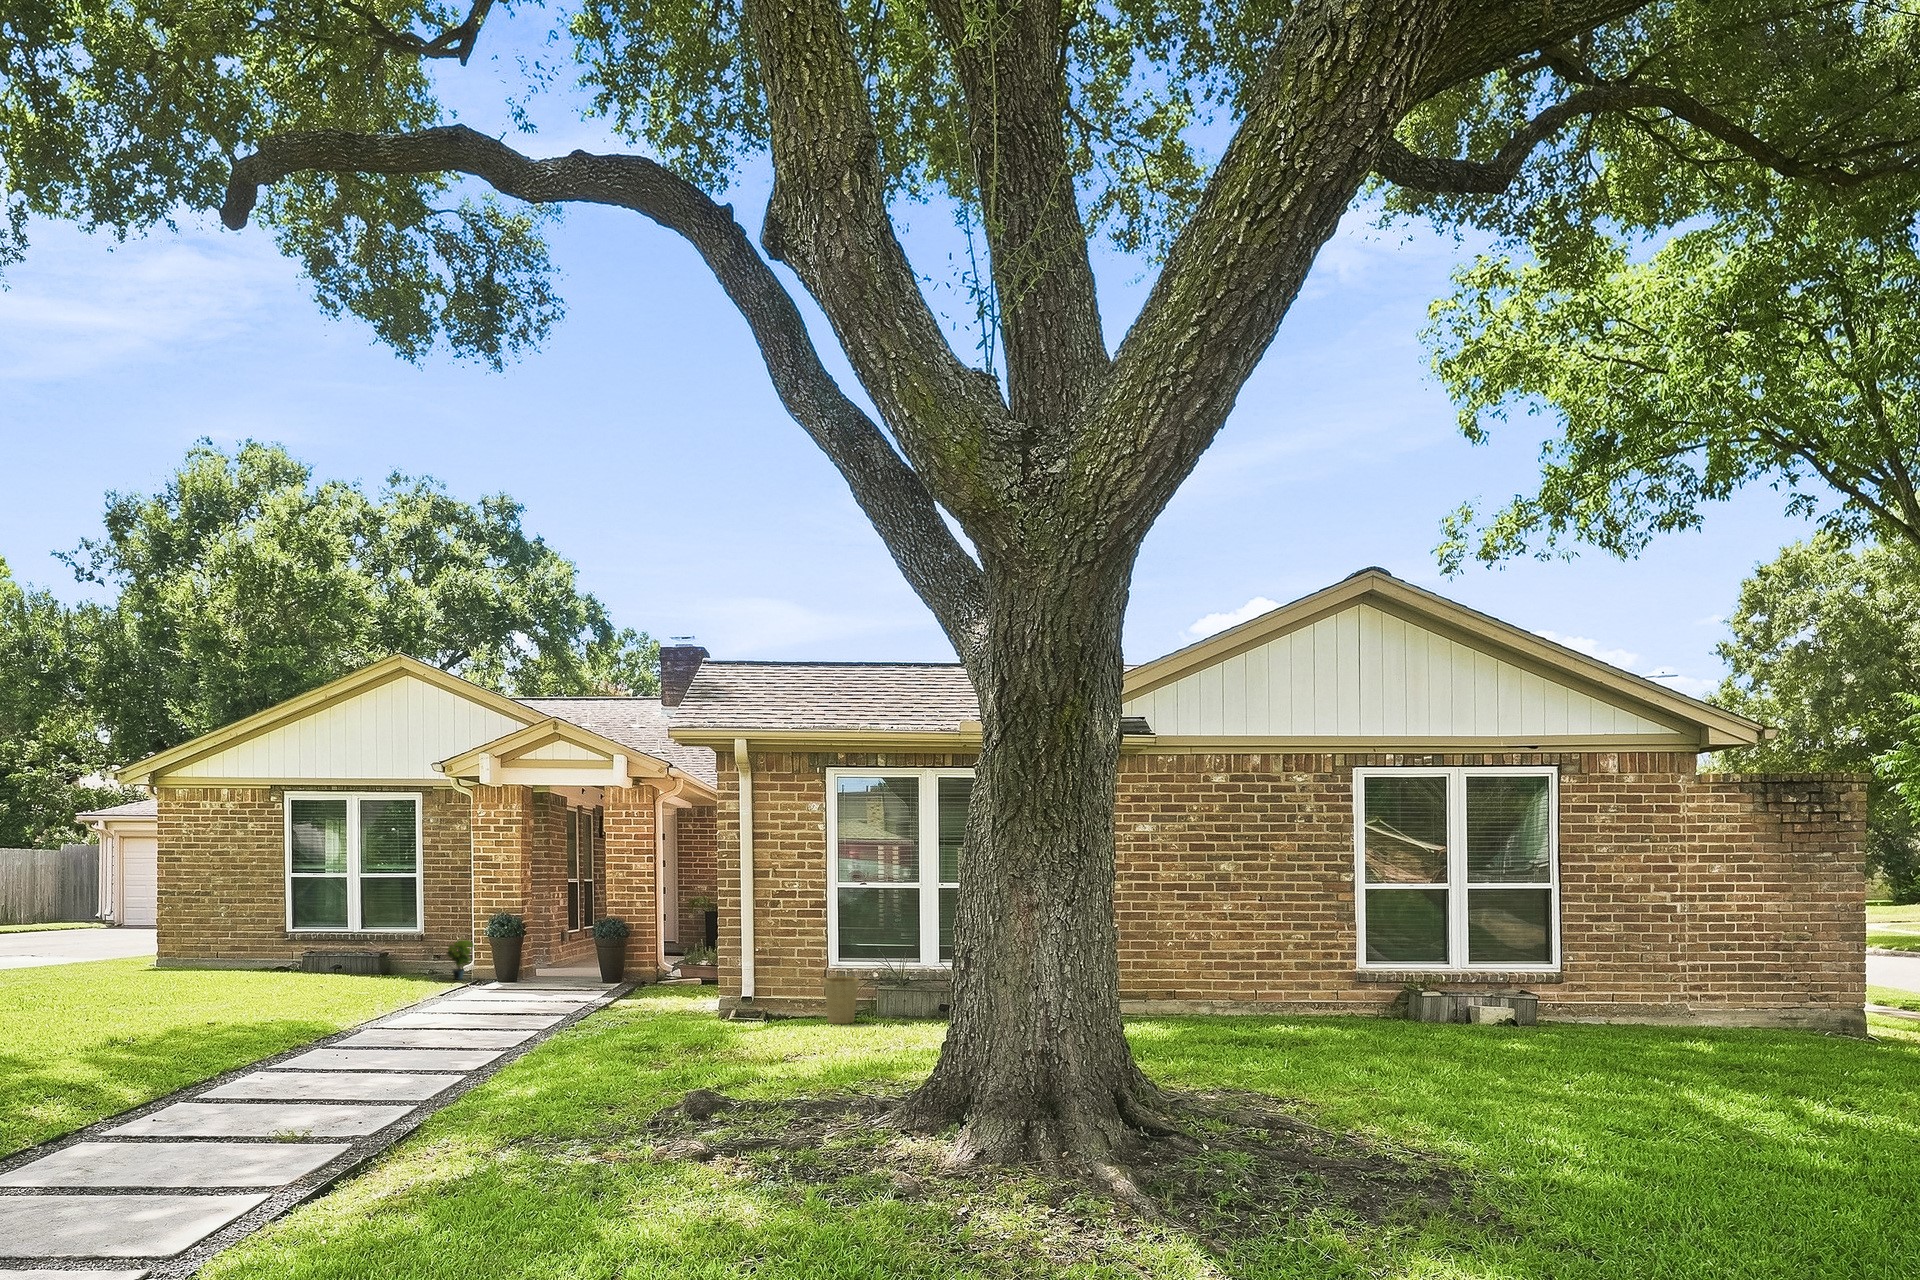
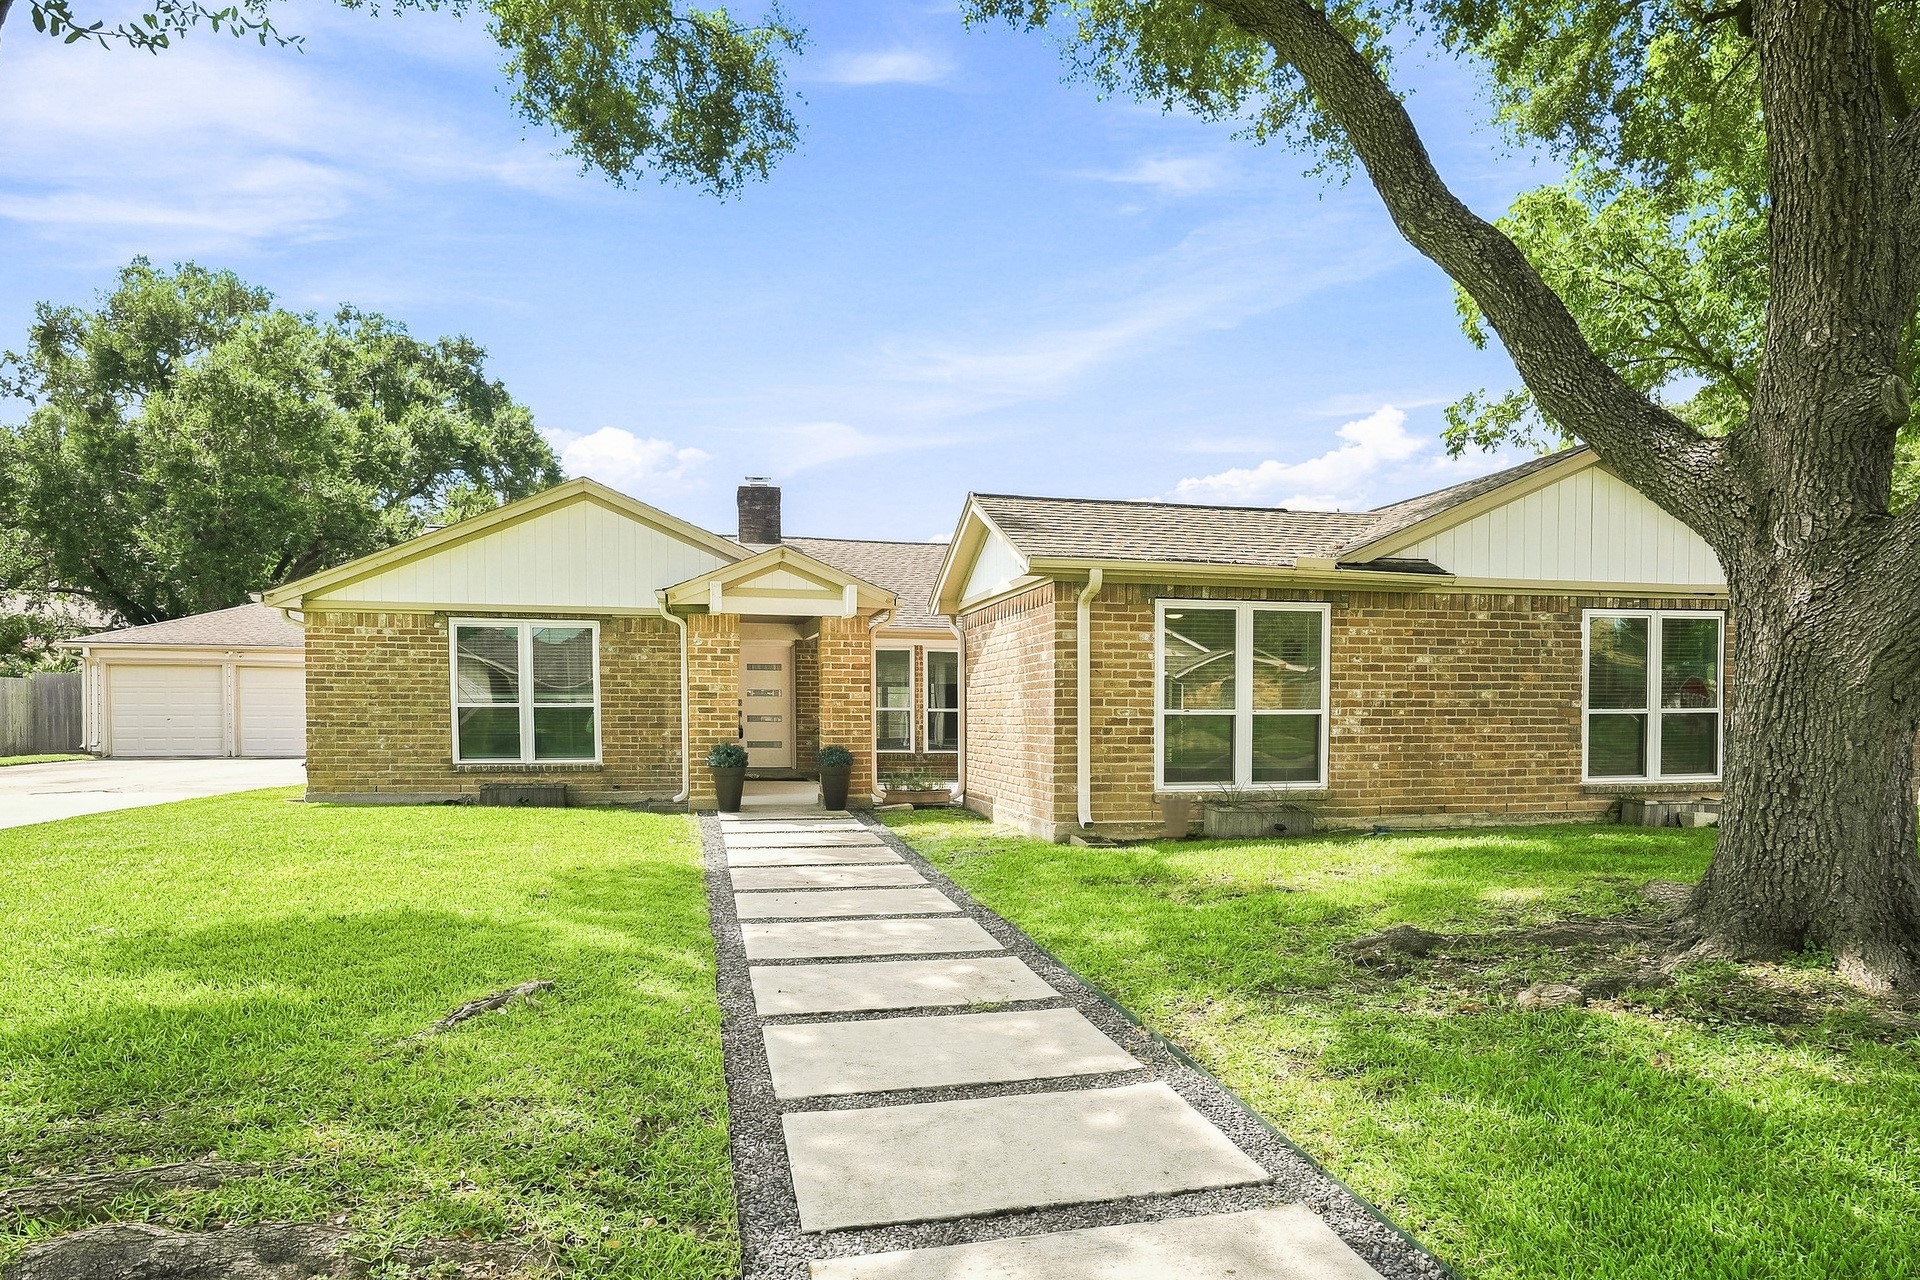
potted plant: present [447,940,474,980] -> none [661,764,691,805]

